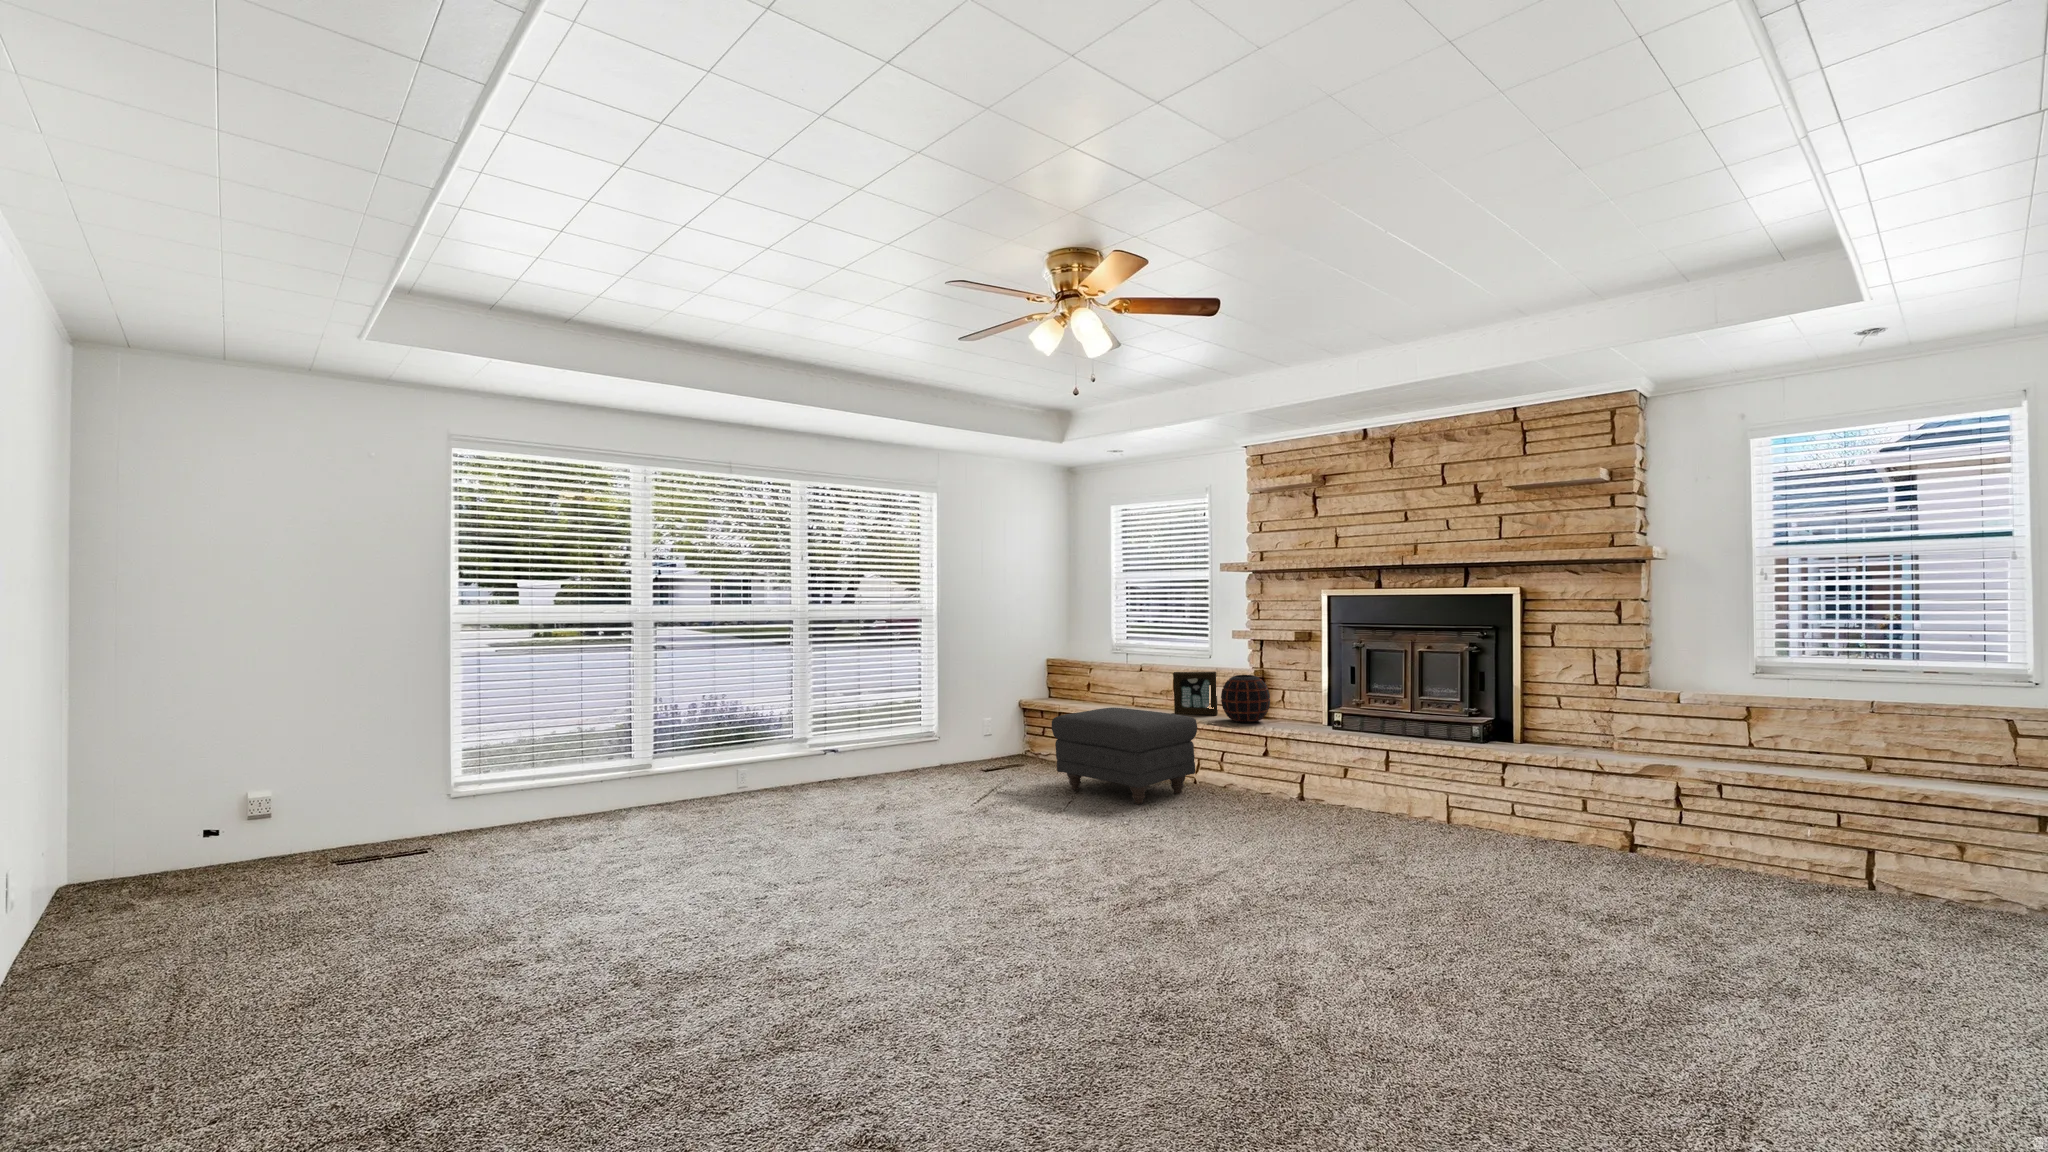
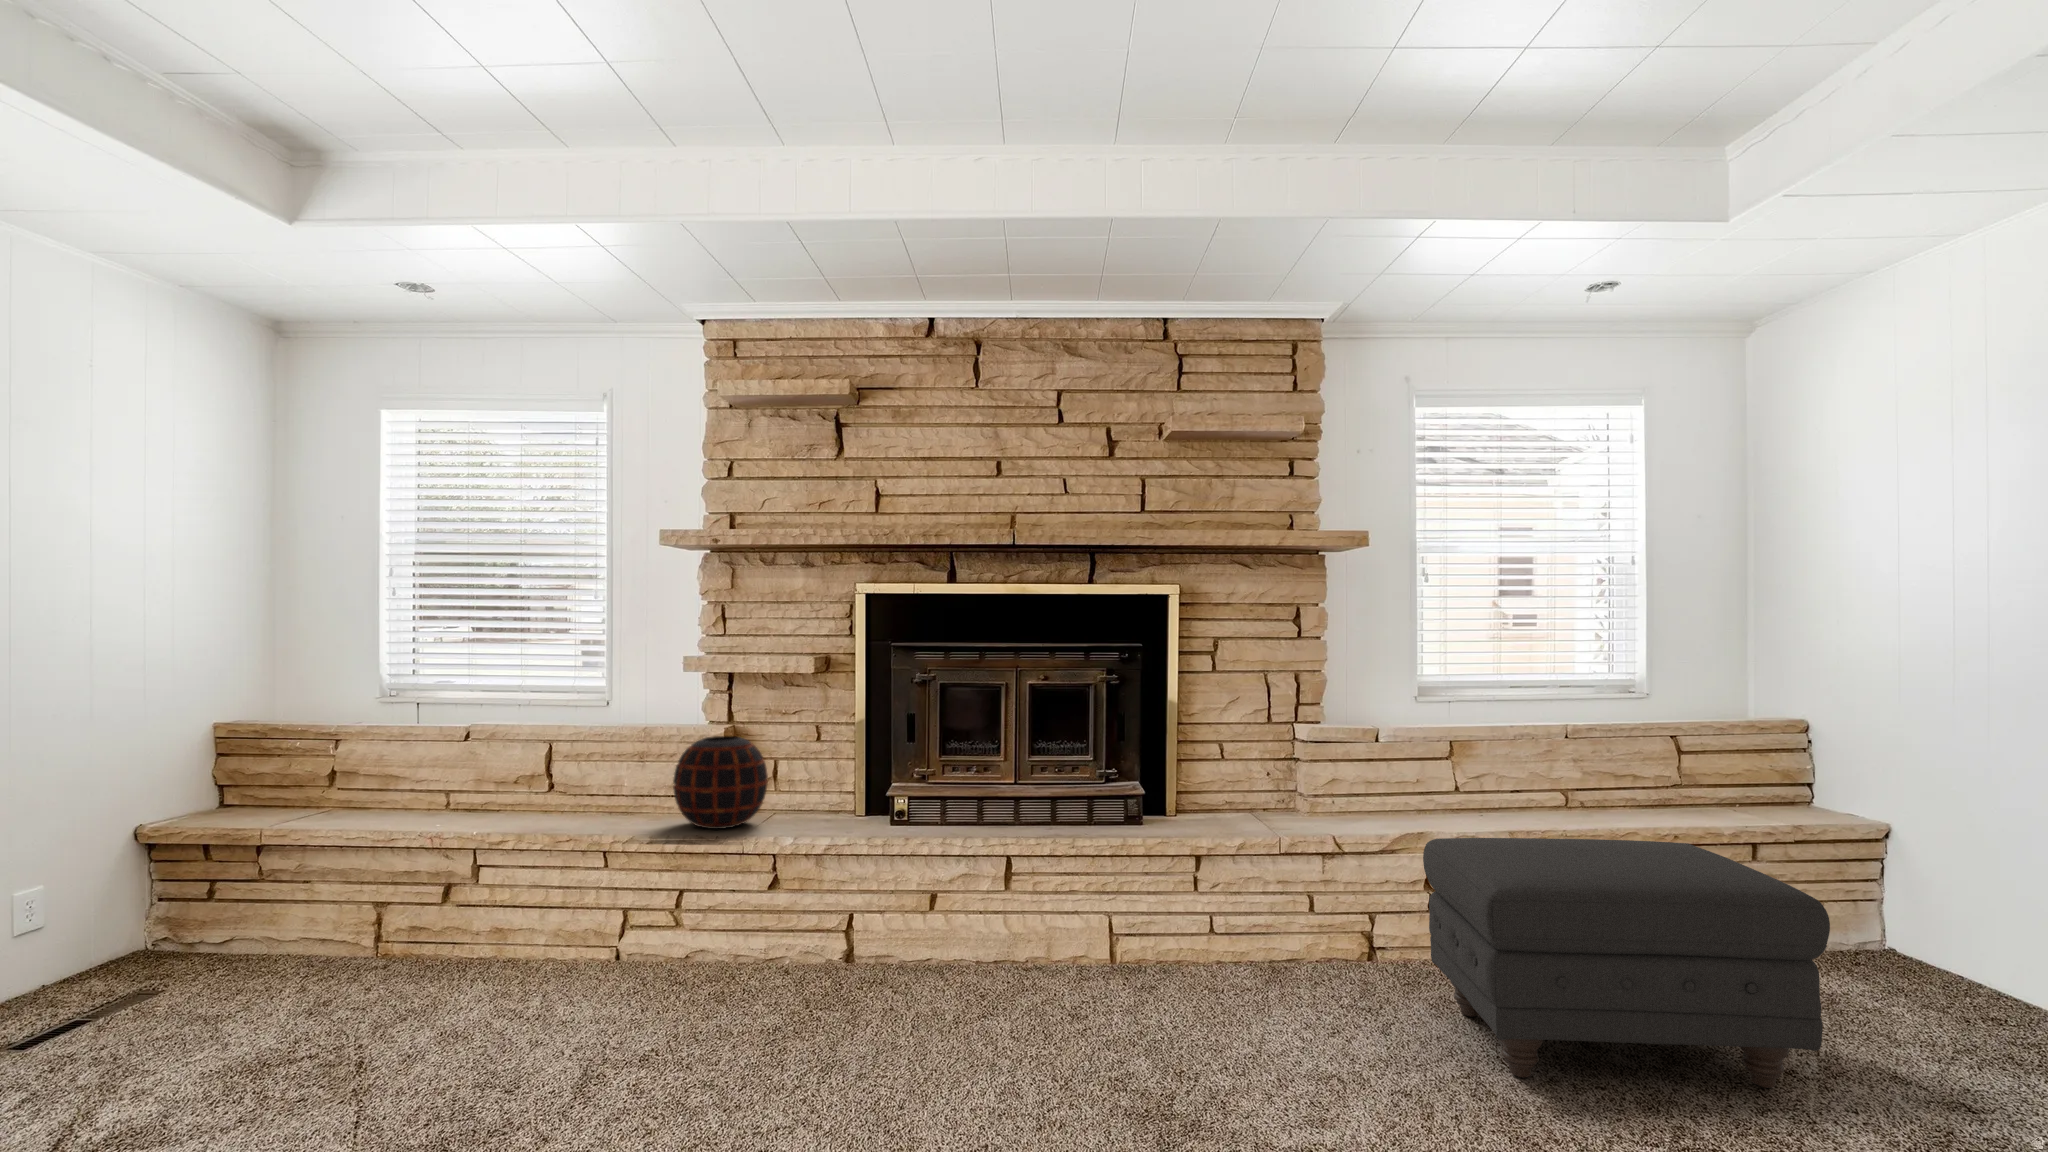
picture frame: present [1173,671,1218,715] -> none [559,733,650,825]
ottoman: present [1052,708,1197,804] -> present [1423,838,1830,1088]

